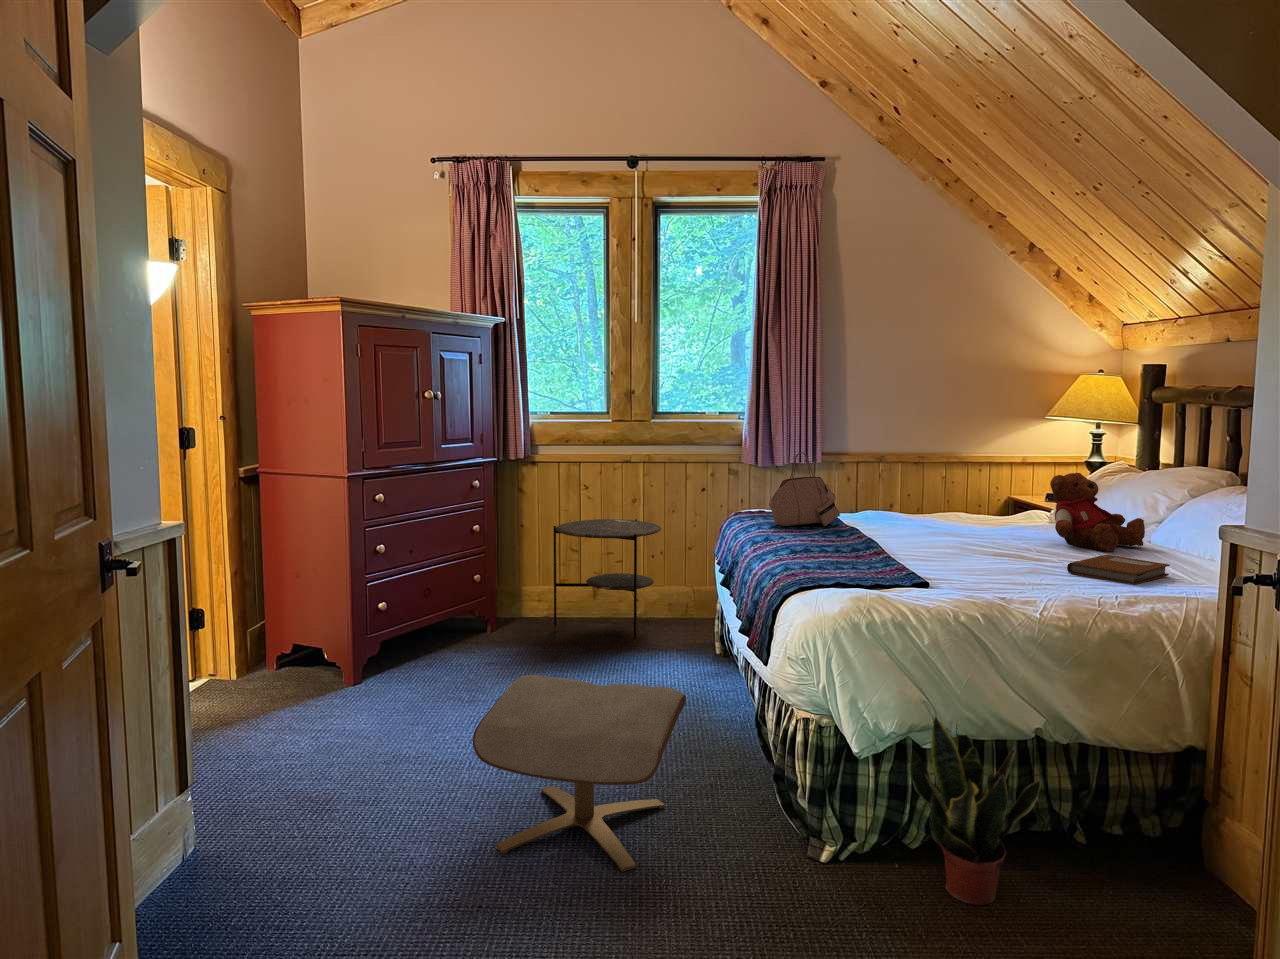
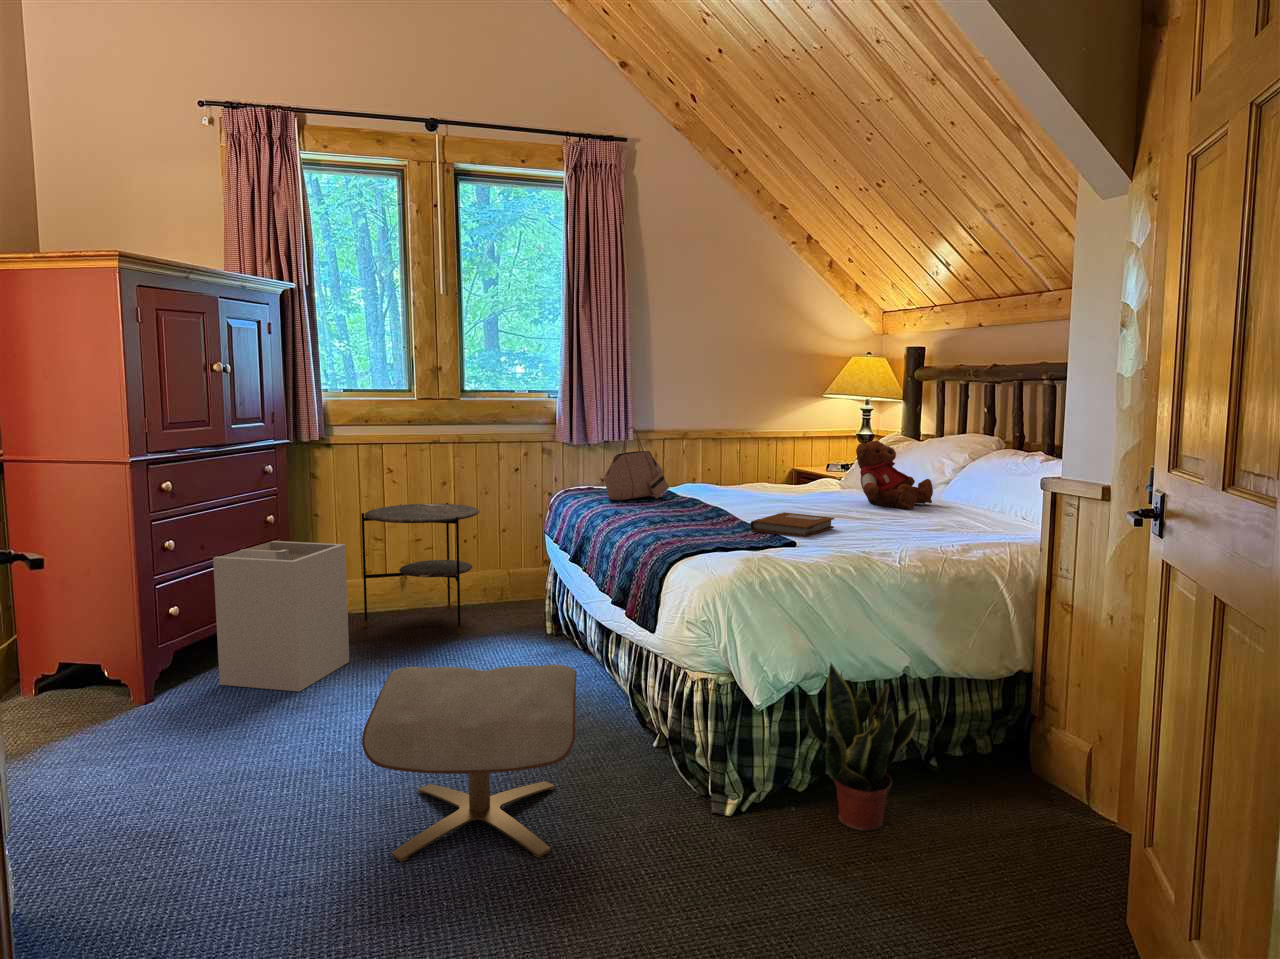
laundry hamper: none [415,548,529,686] -> present [213,541,349,692]
notebook: present [1067,555,1169,585] -> present [750,512,834,537]

